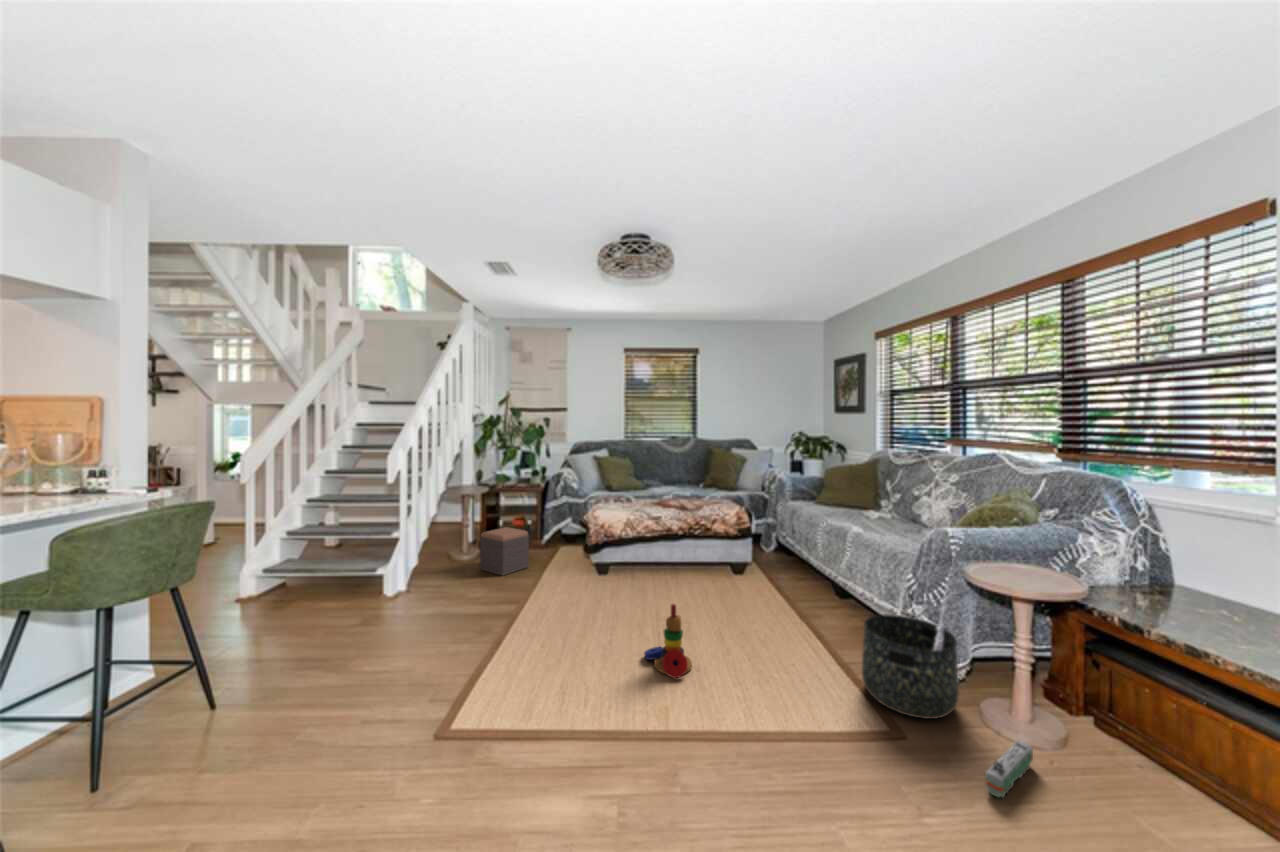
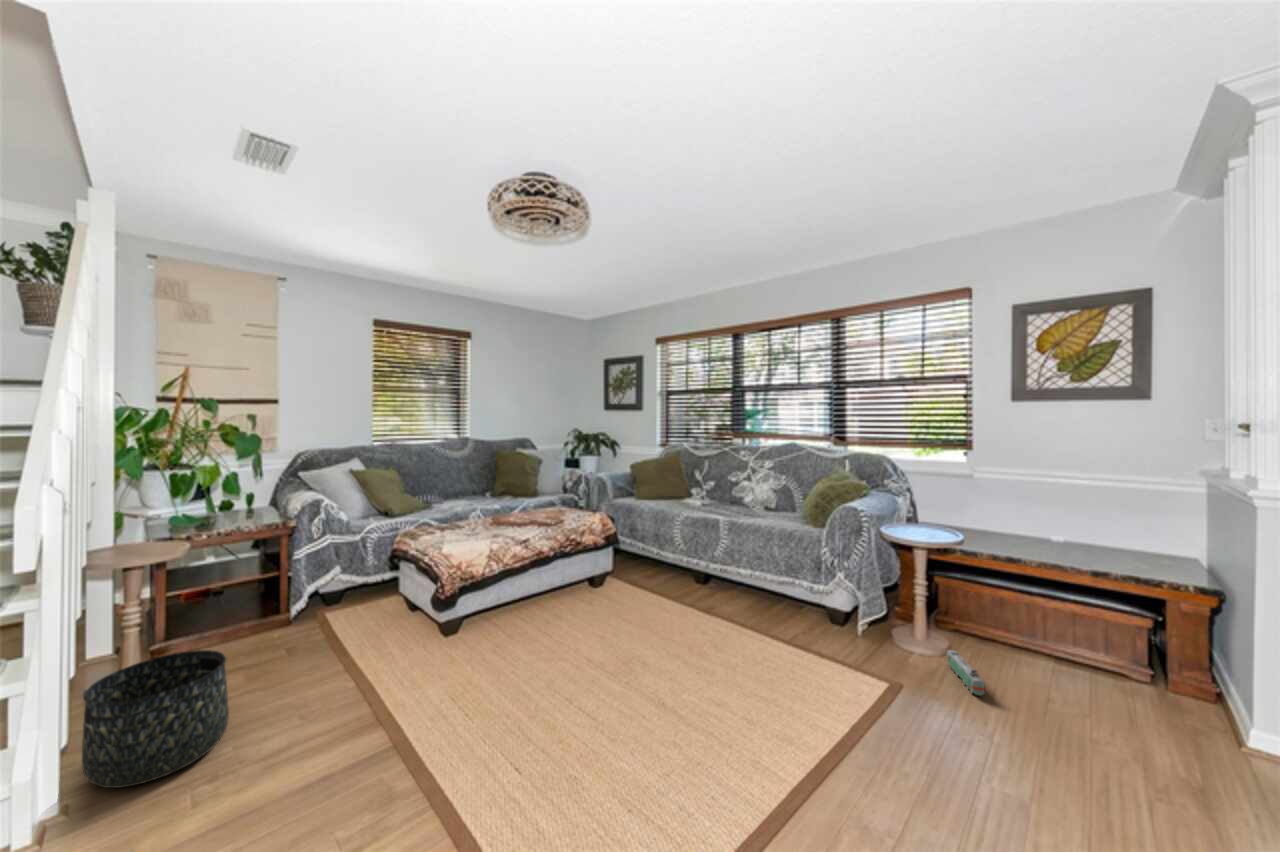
footstool: present [480,527,529,576] -> none [207,602,309,696]
stacking toy: present [644,604,692,678] -> none [651,635,721,721]
basket: present [862,614,959,719] -> present [82,650,229,788]

